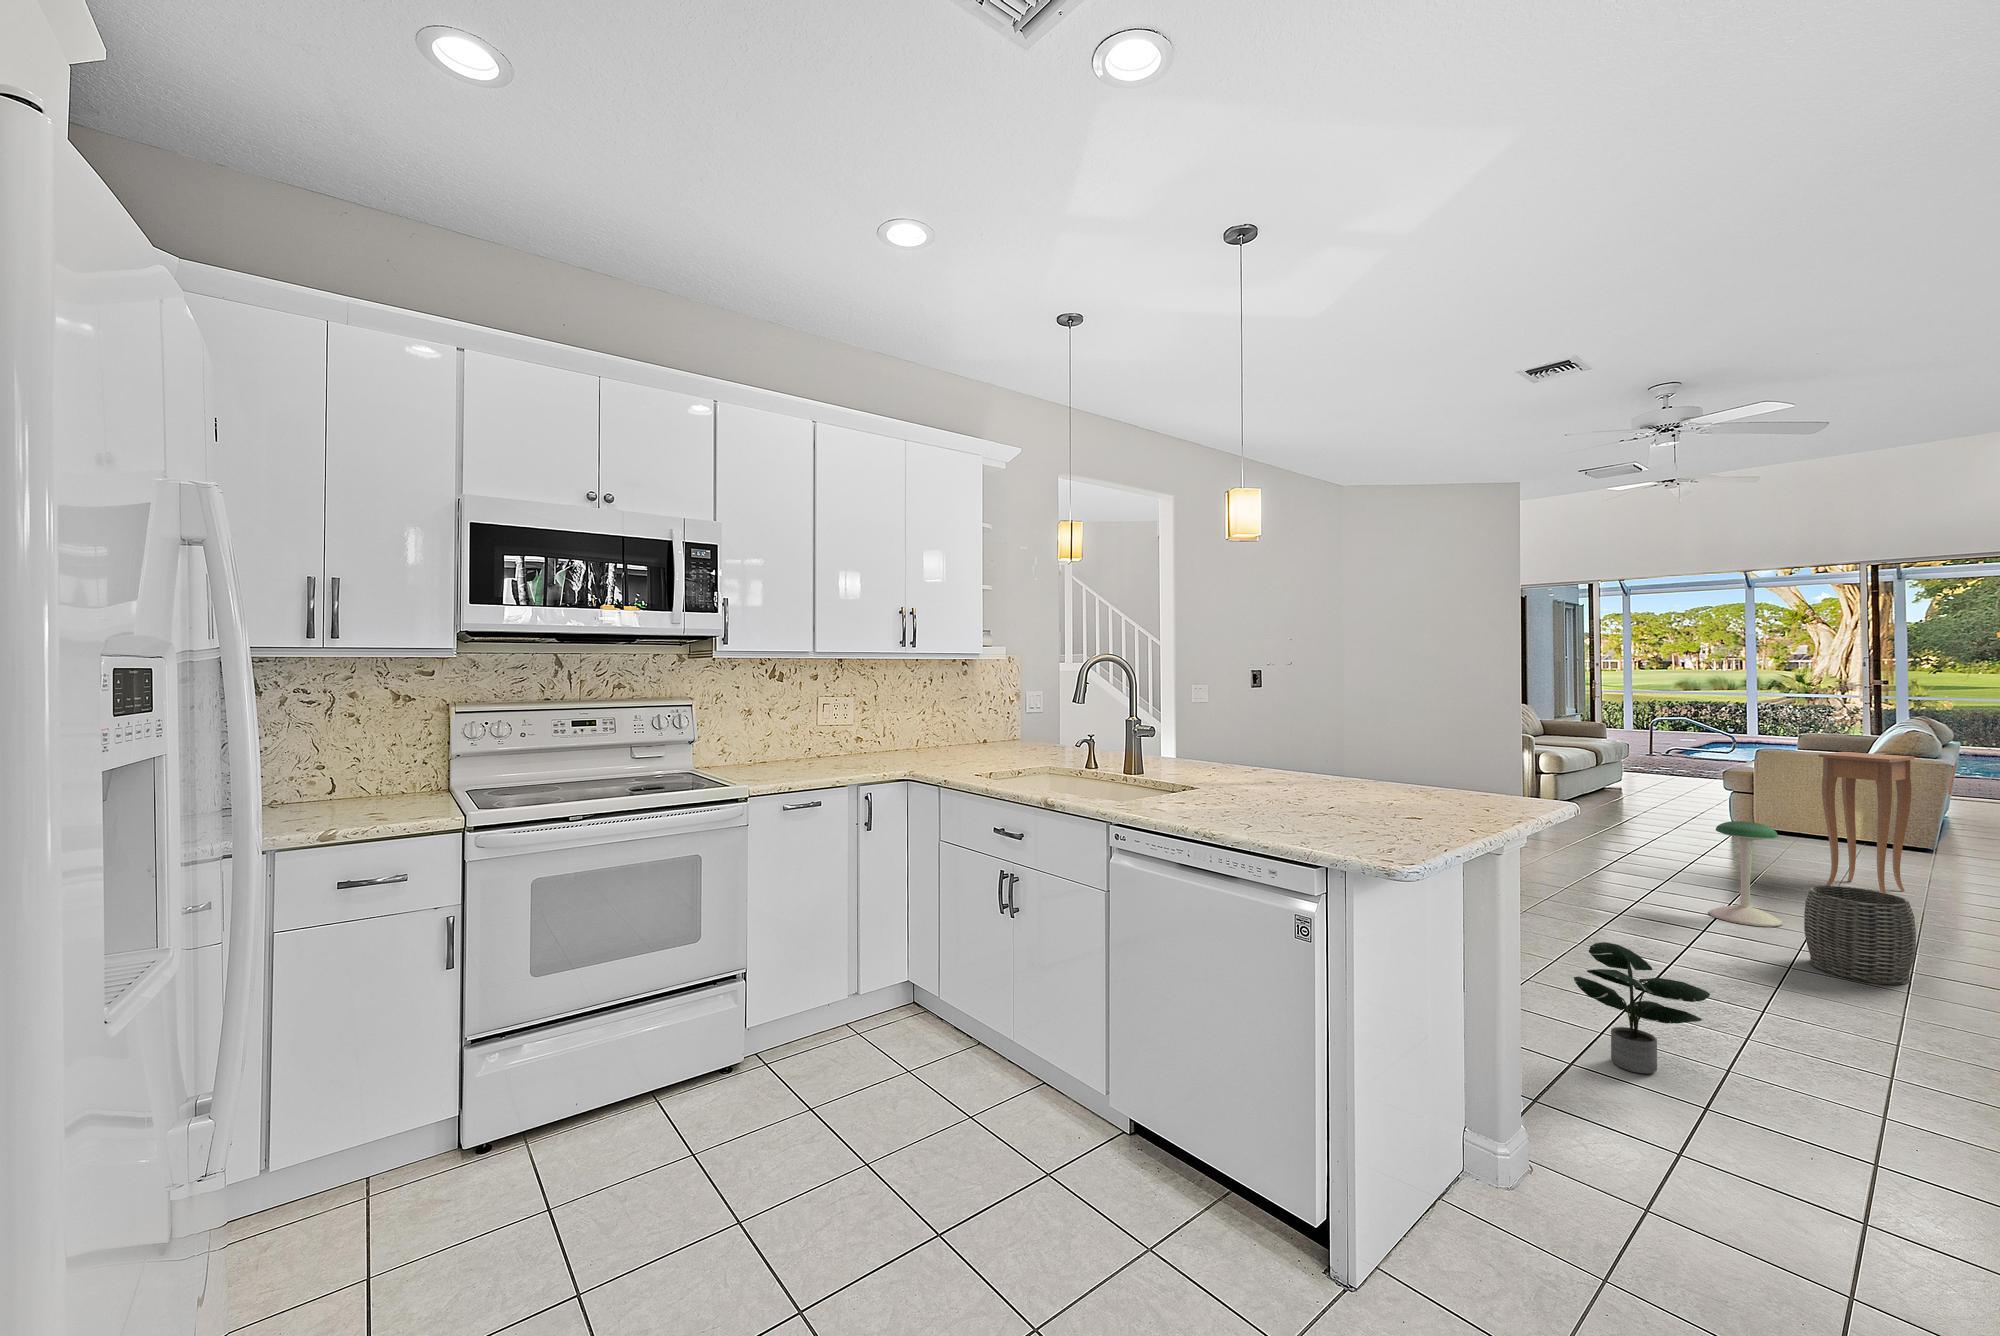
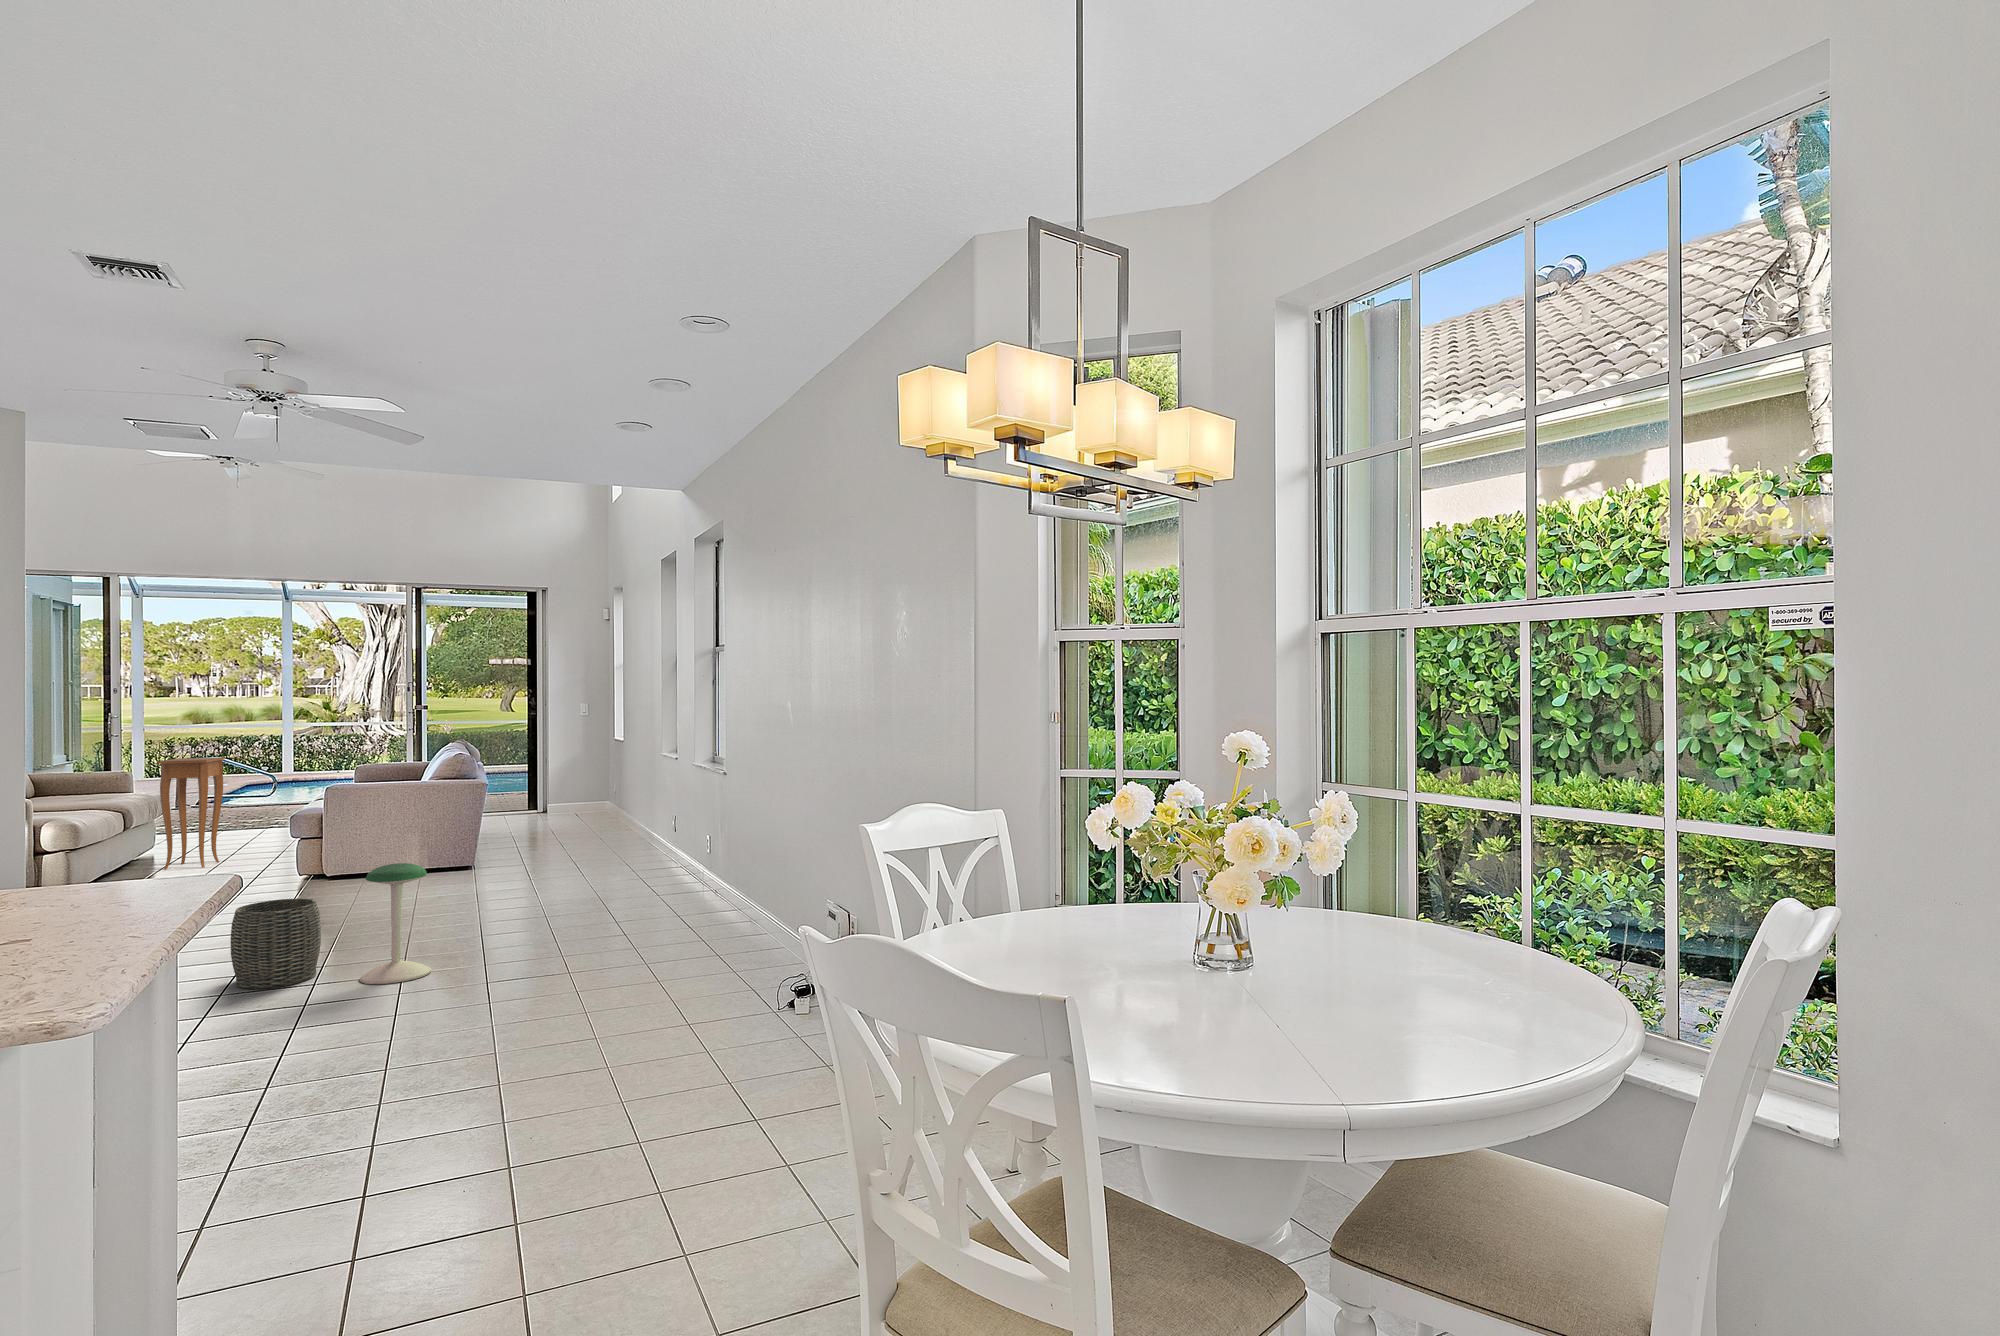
side table: present [1819,752,1915,893] -> present [157,757,226,869]
woven basket: present [1804,886,1916,985] -> present [231,899,321,989]
potted plant: present [1574,942,1710,1074] -> none [354,1040,505,1195]

